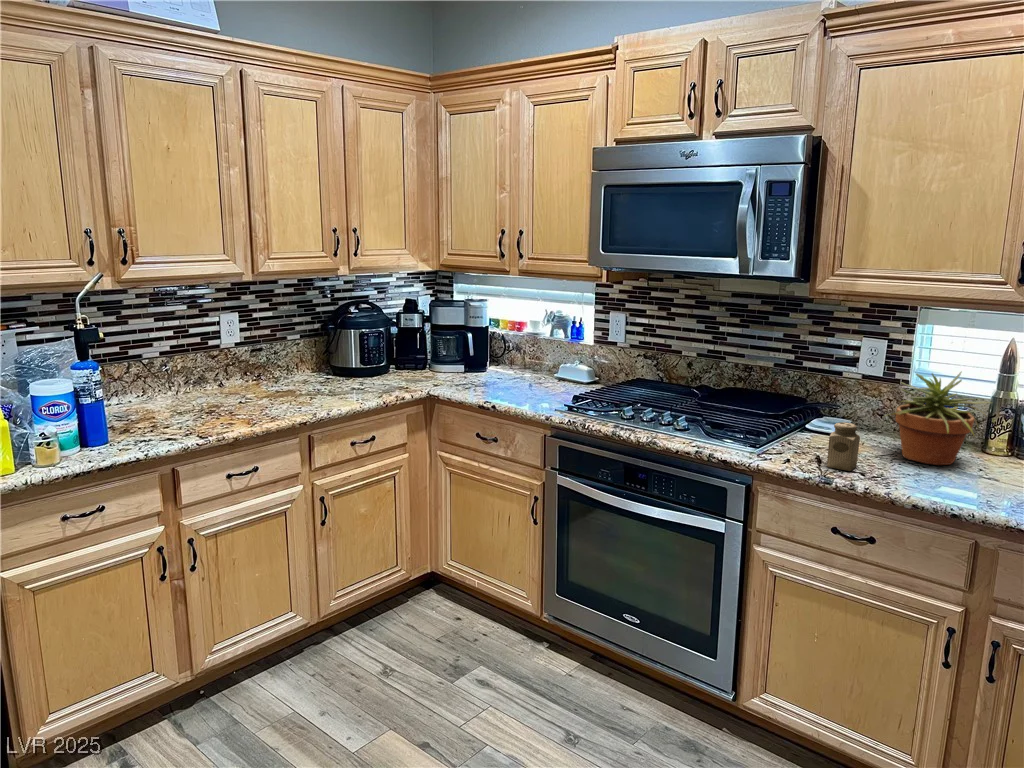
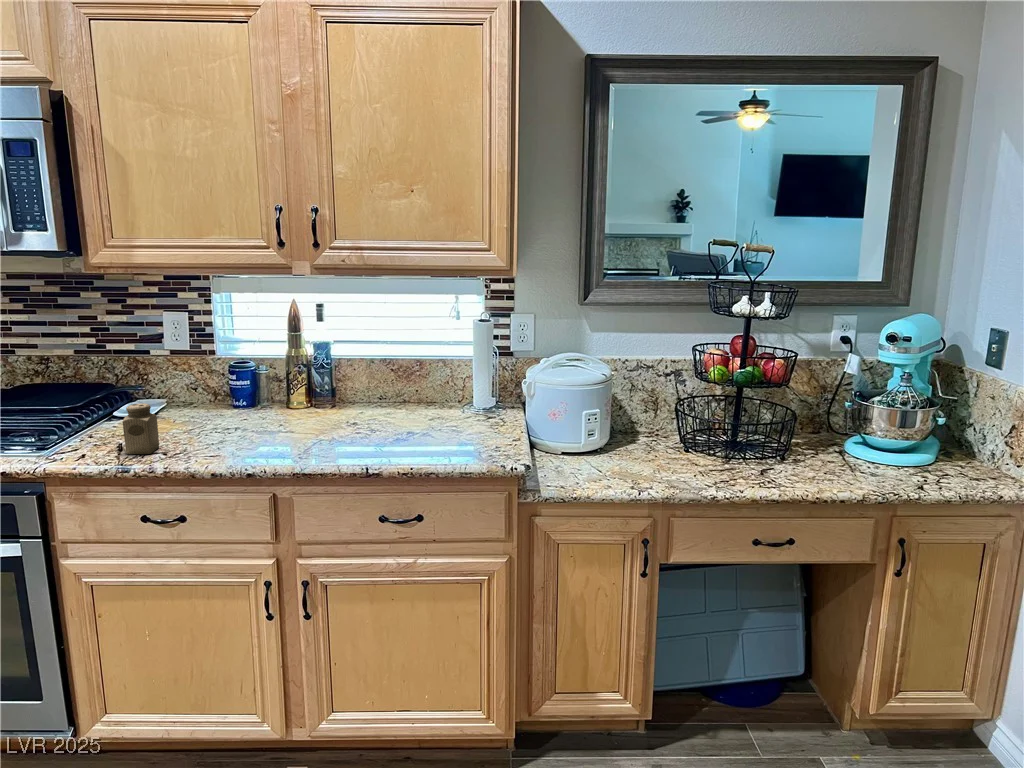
potted plant: present [886,372,990,465] -> none [180,335,284,430]

